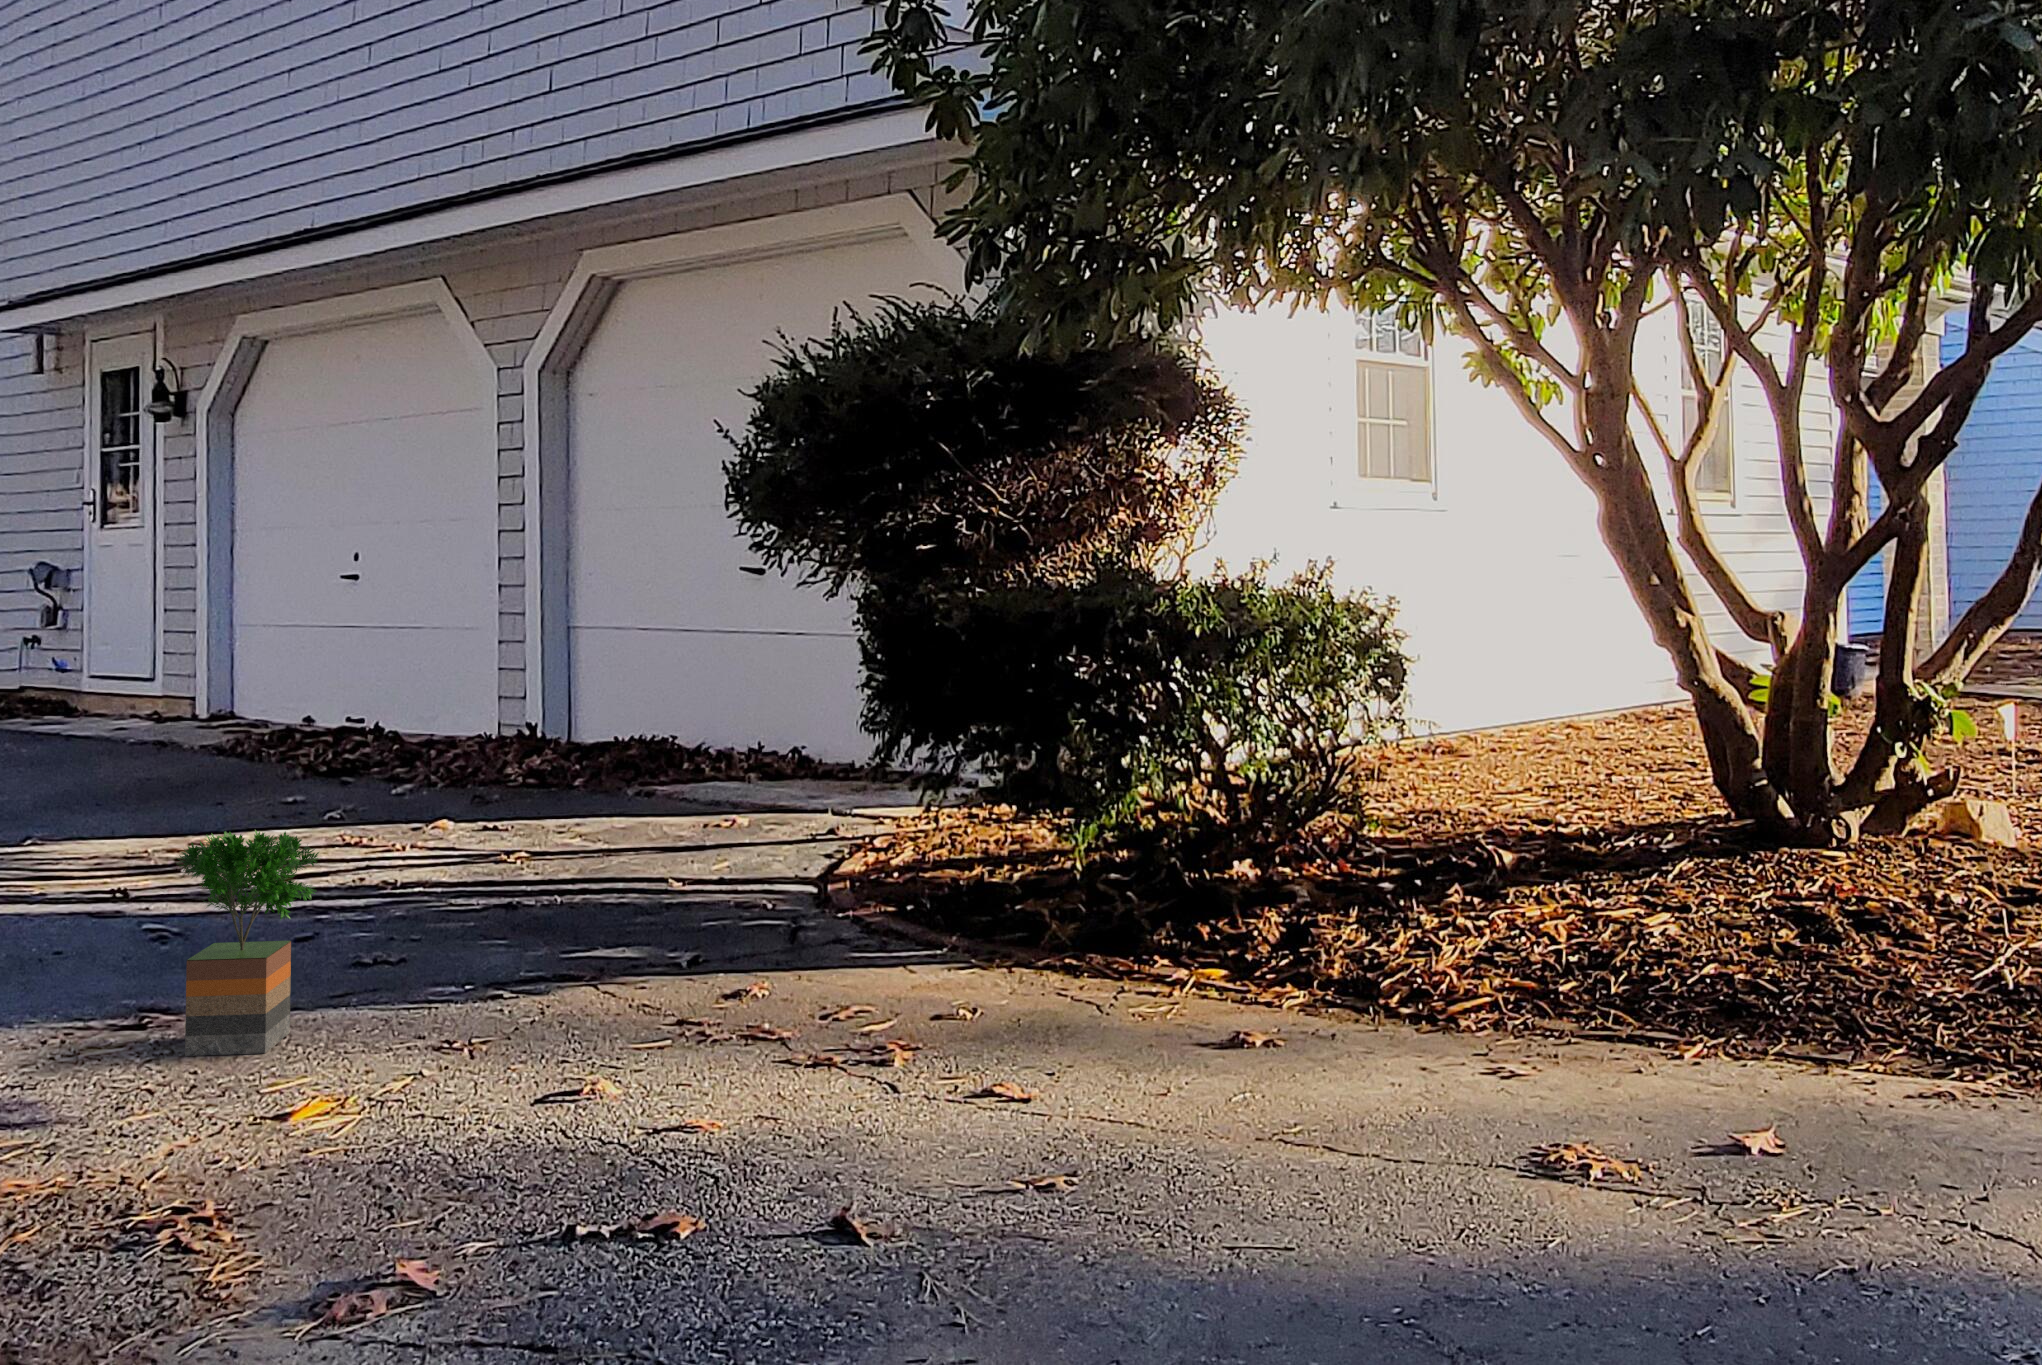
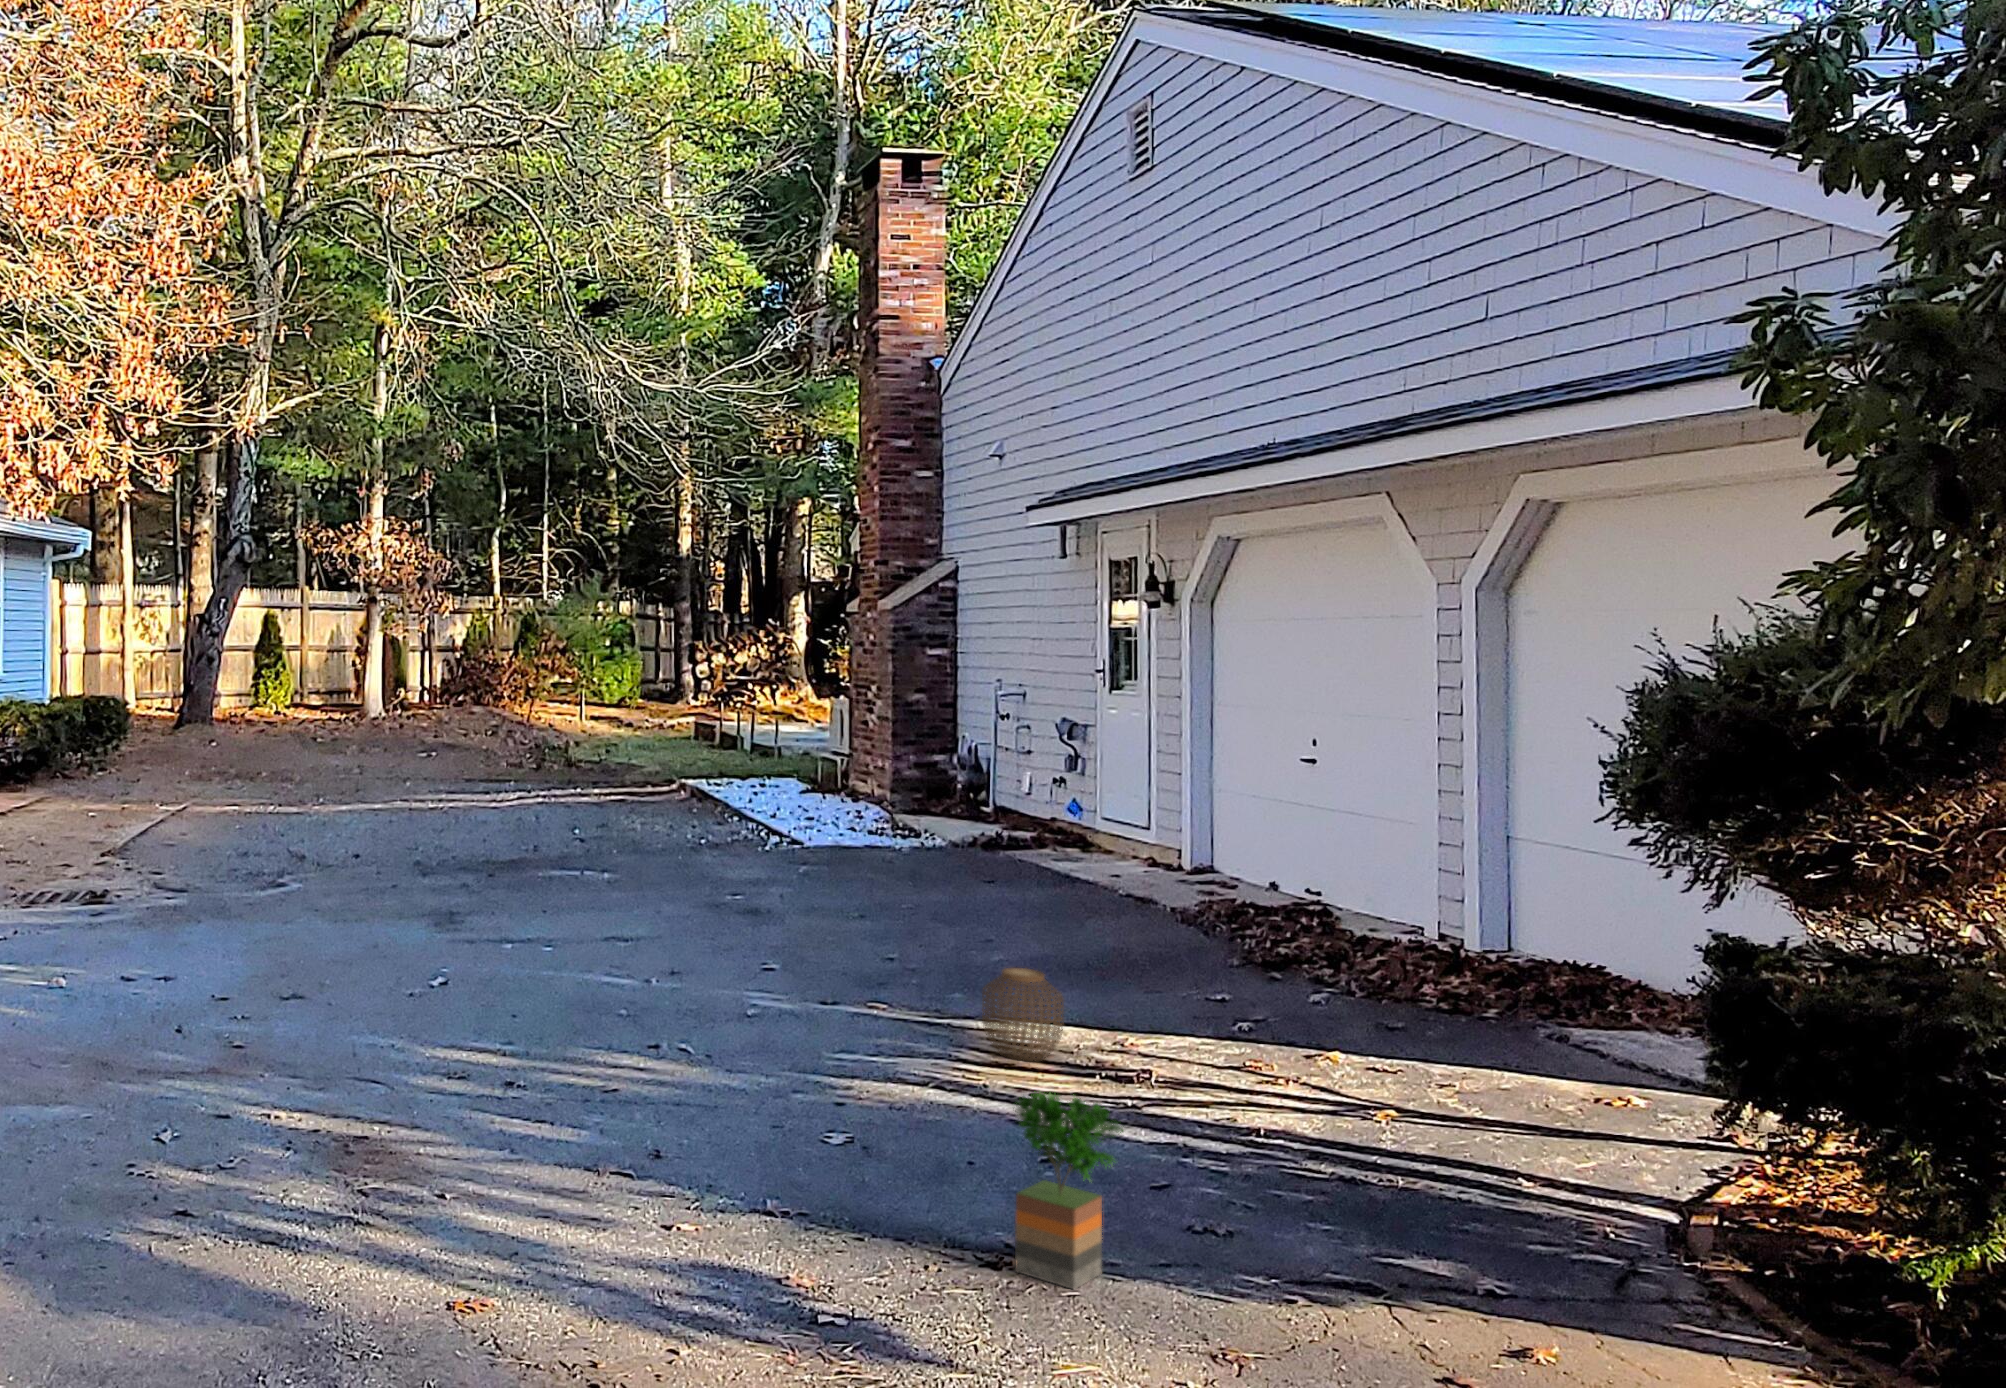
woven basket: none [35,776,144,886] -> present [982,968,1064,1061]

